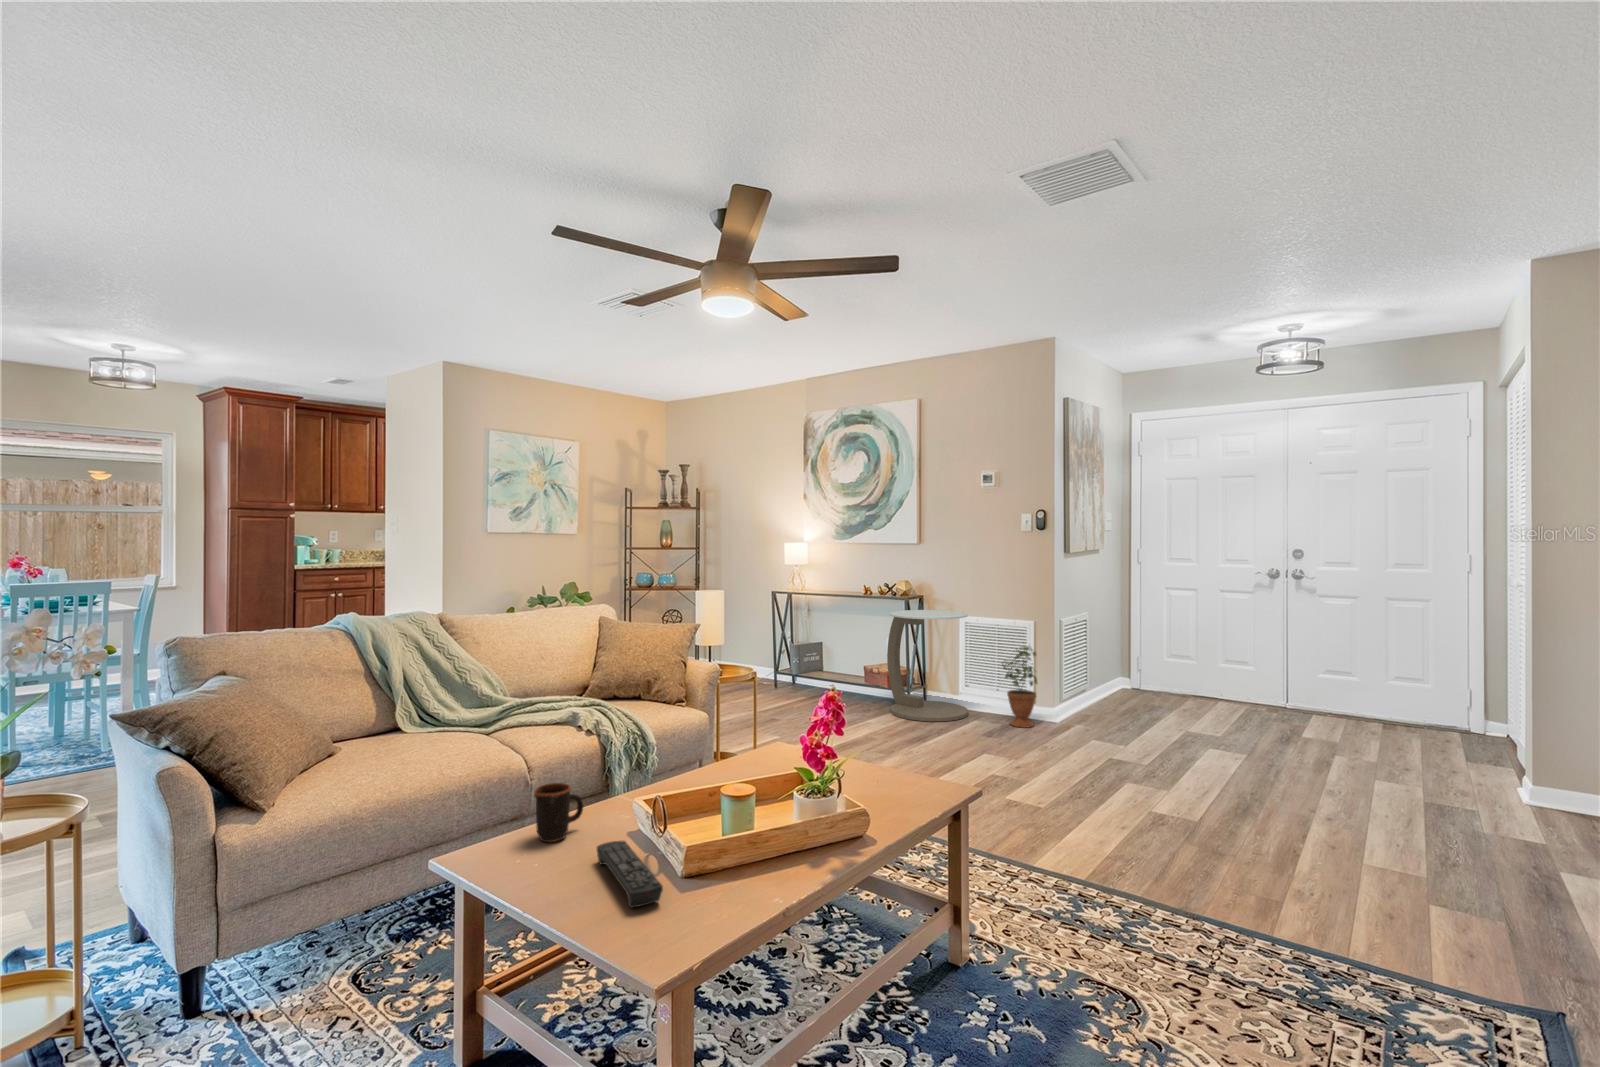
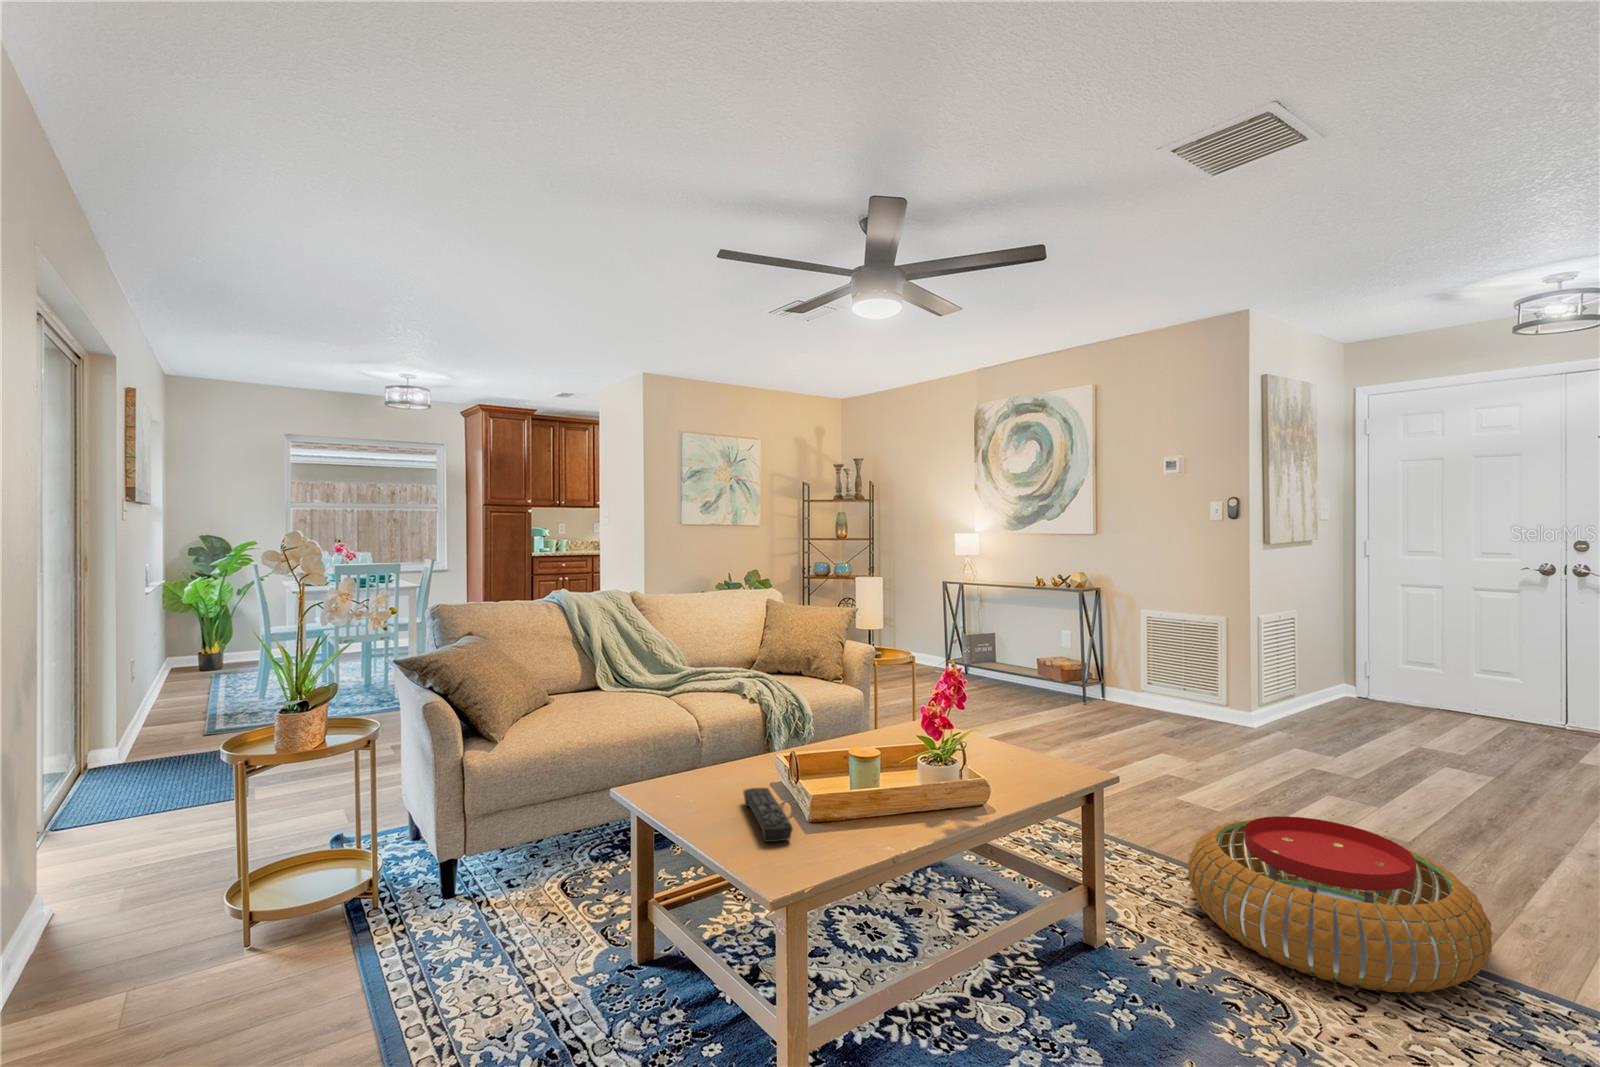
side table: present [887,610,968,721] -> none [1060,602,1147,717]
potted plant: present [1002,647,1037,728] -> none [1182,638,1225,729]
mug: present [534,783,583,842] -> none [695,735,737,785]
pouf: none [1036,815,1290,973] -> present [1188,816,1492,993]

